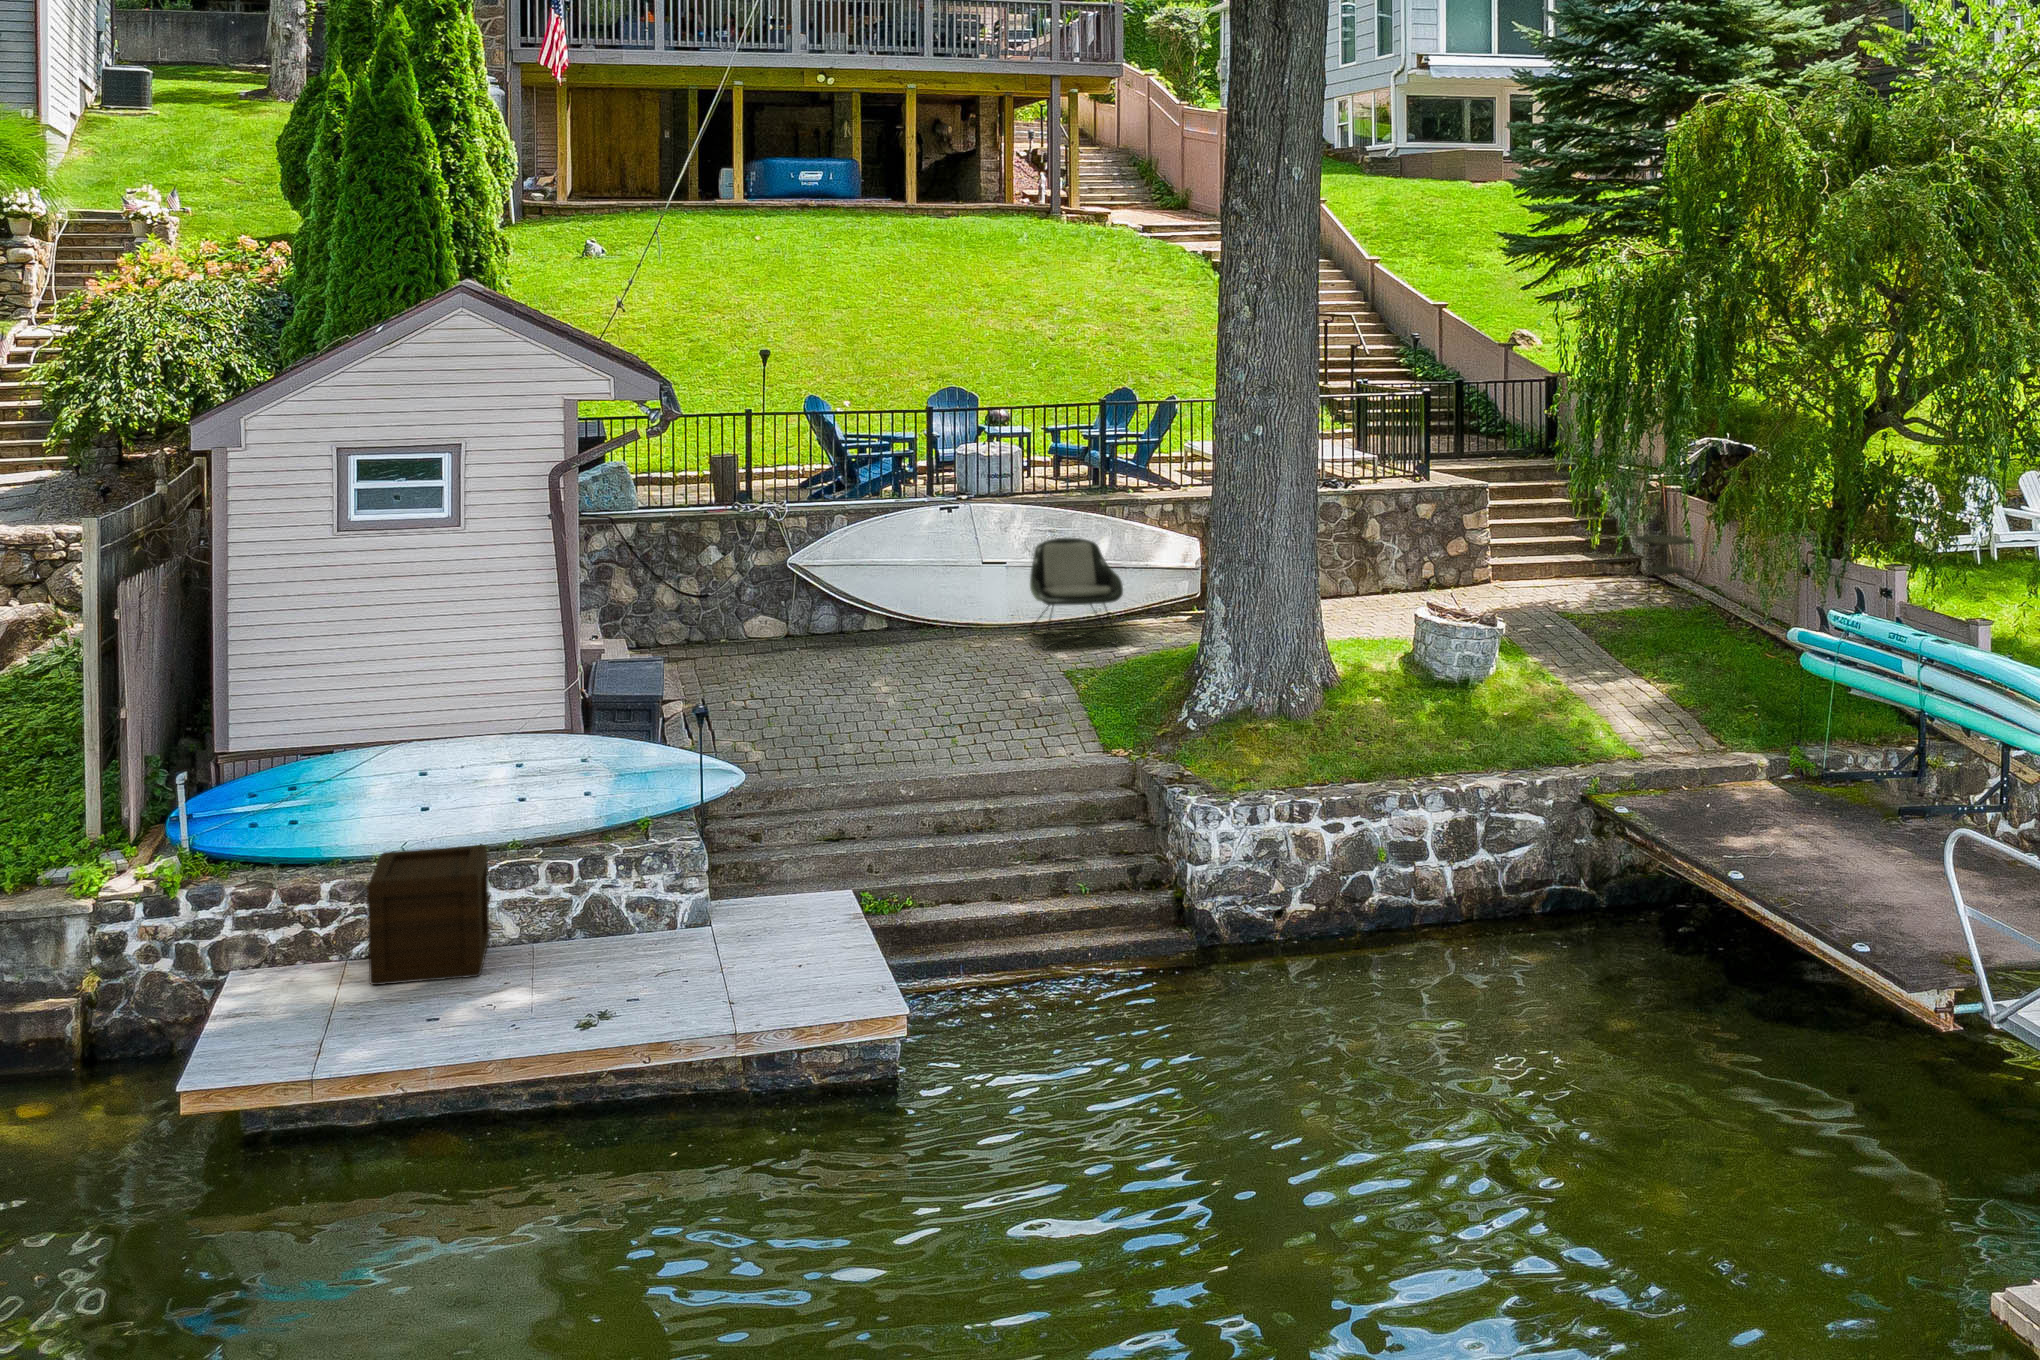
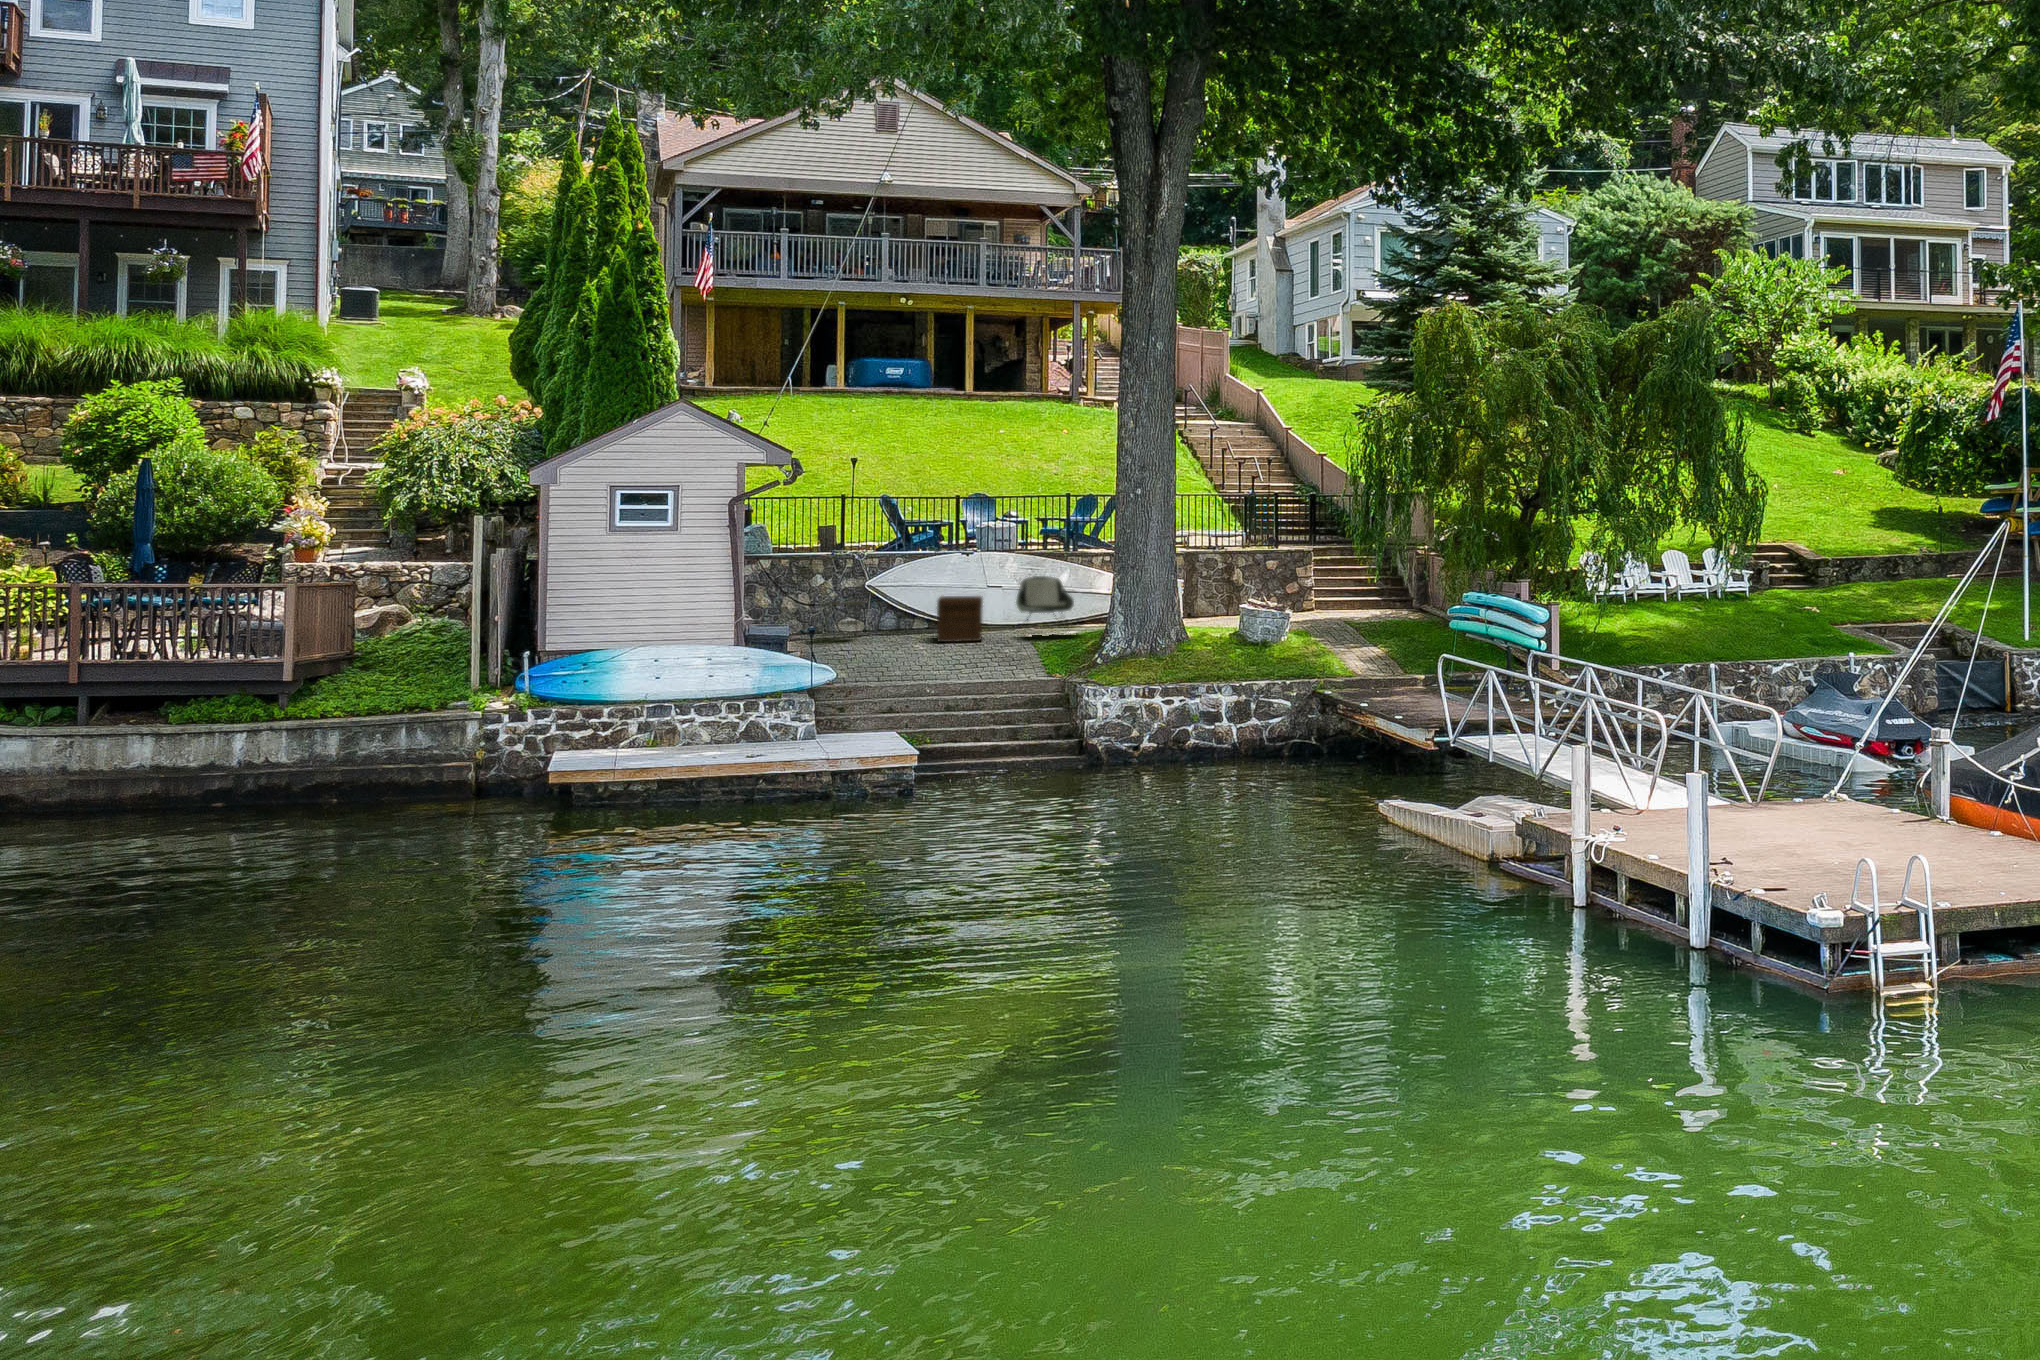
side table: present [1635,535,1695,589] -> present [825,601,863,626]
wooden crate: present [367,845,490,985] -> present [937,596,983,642]

